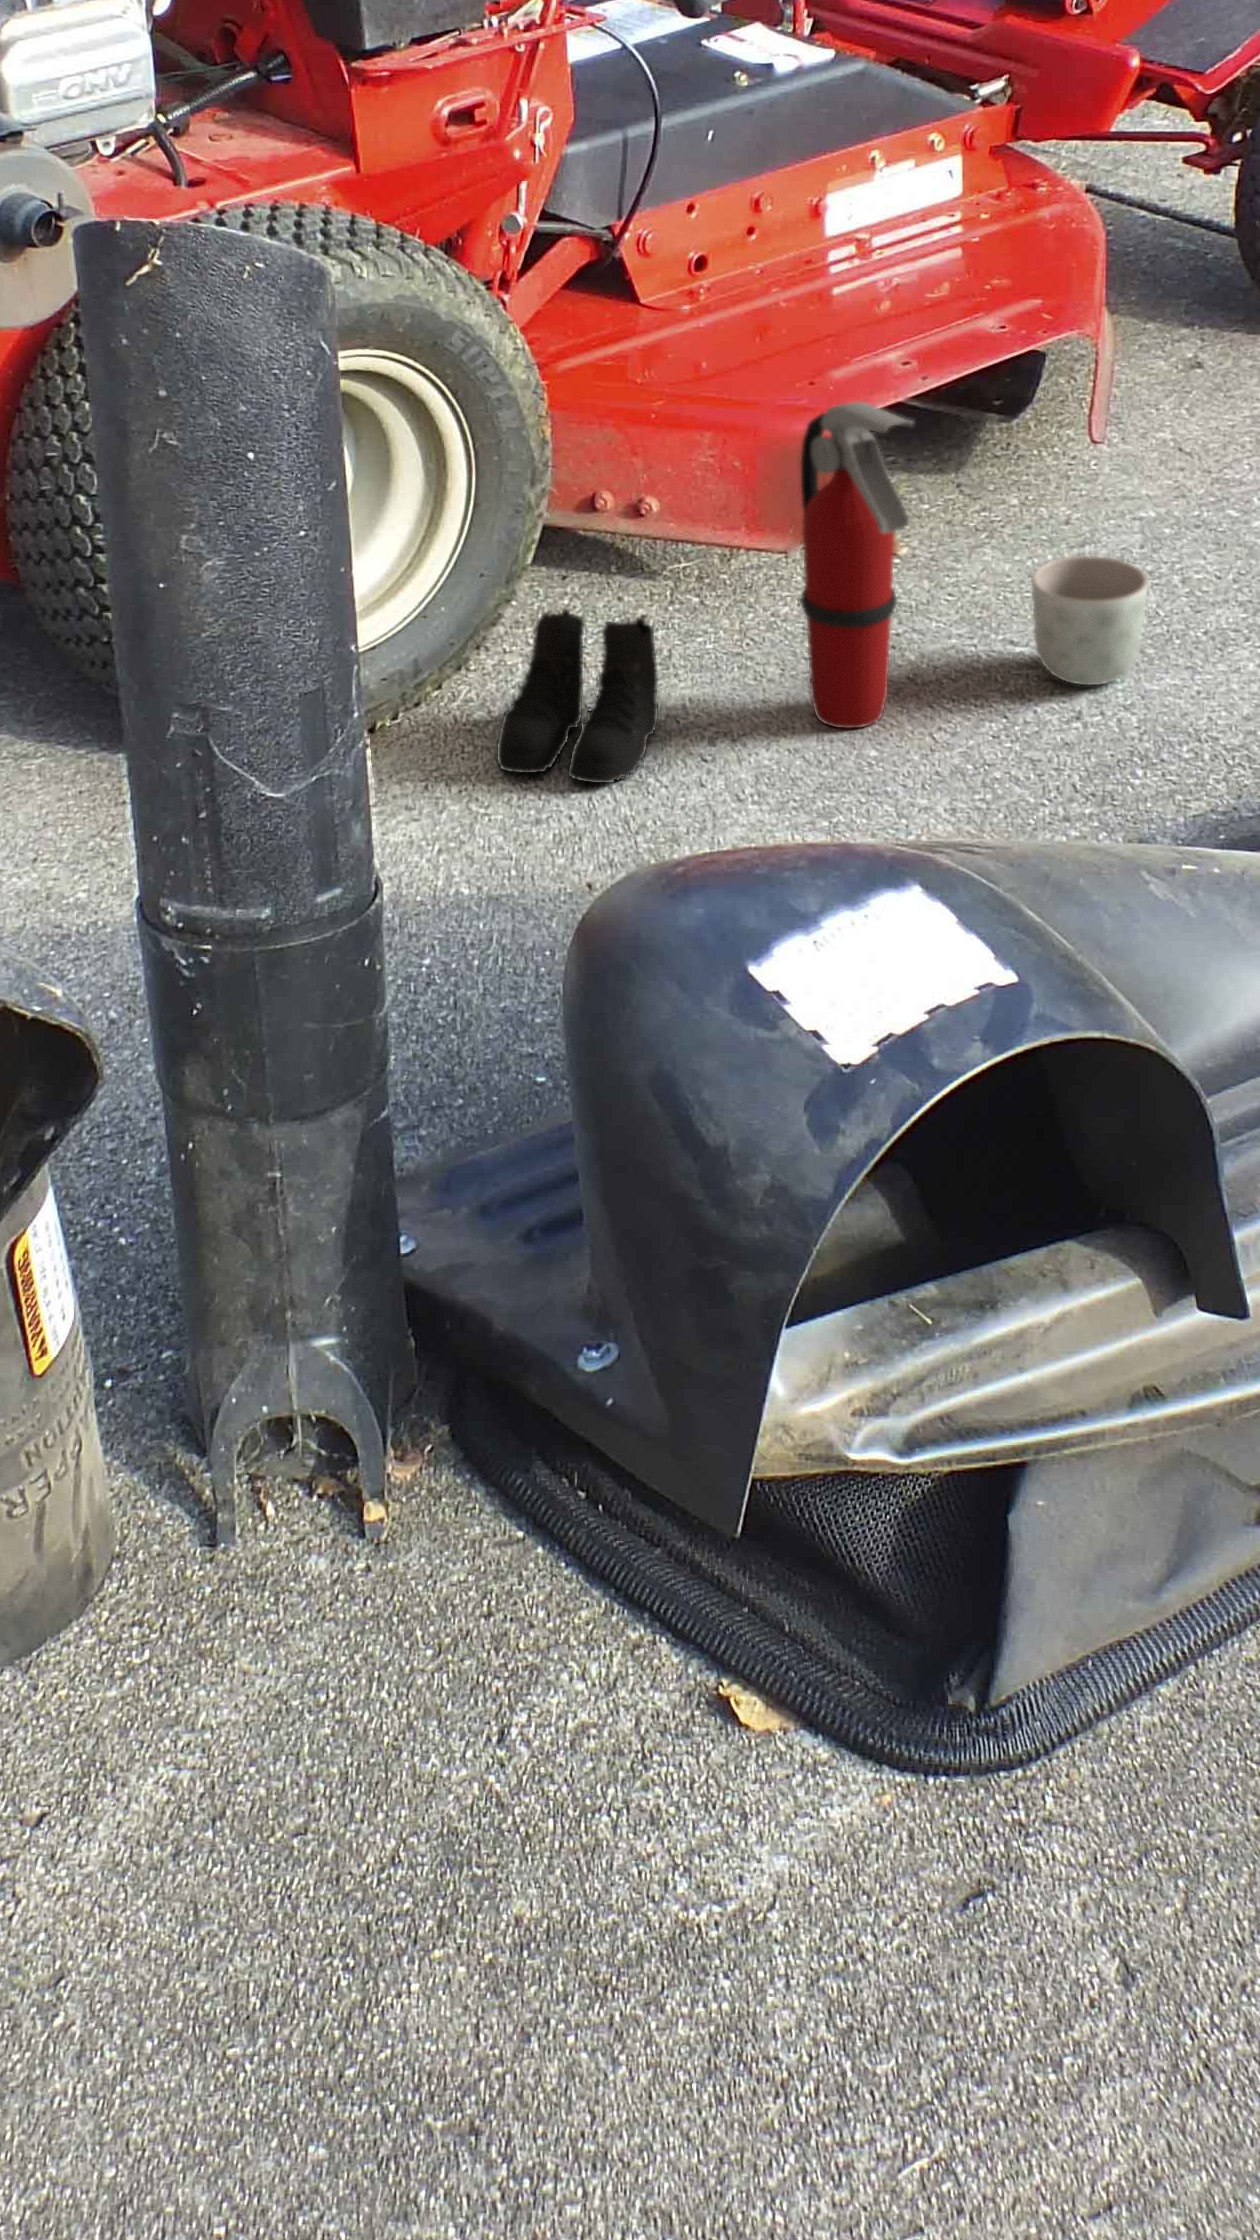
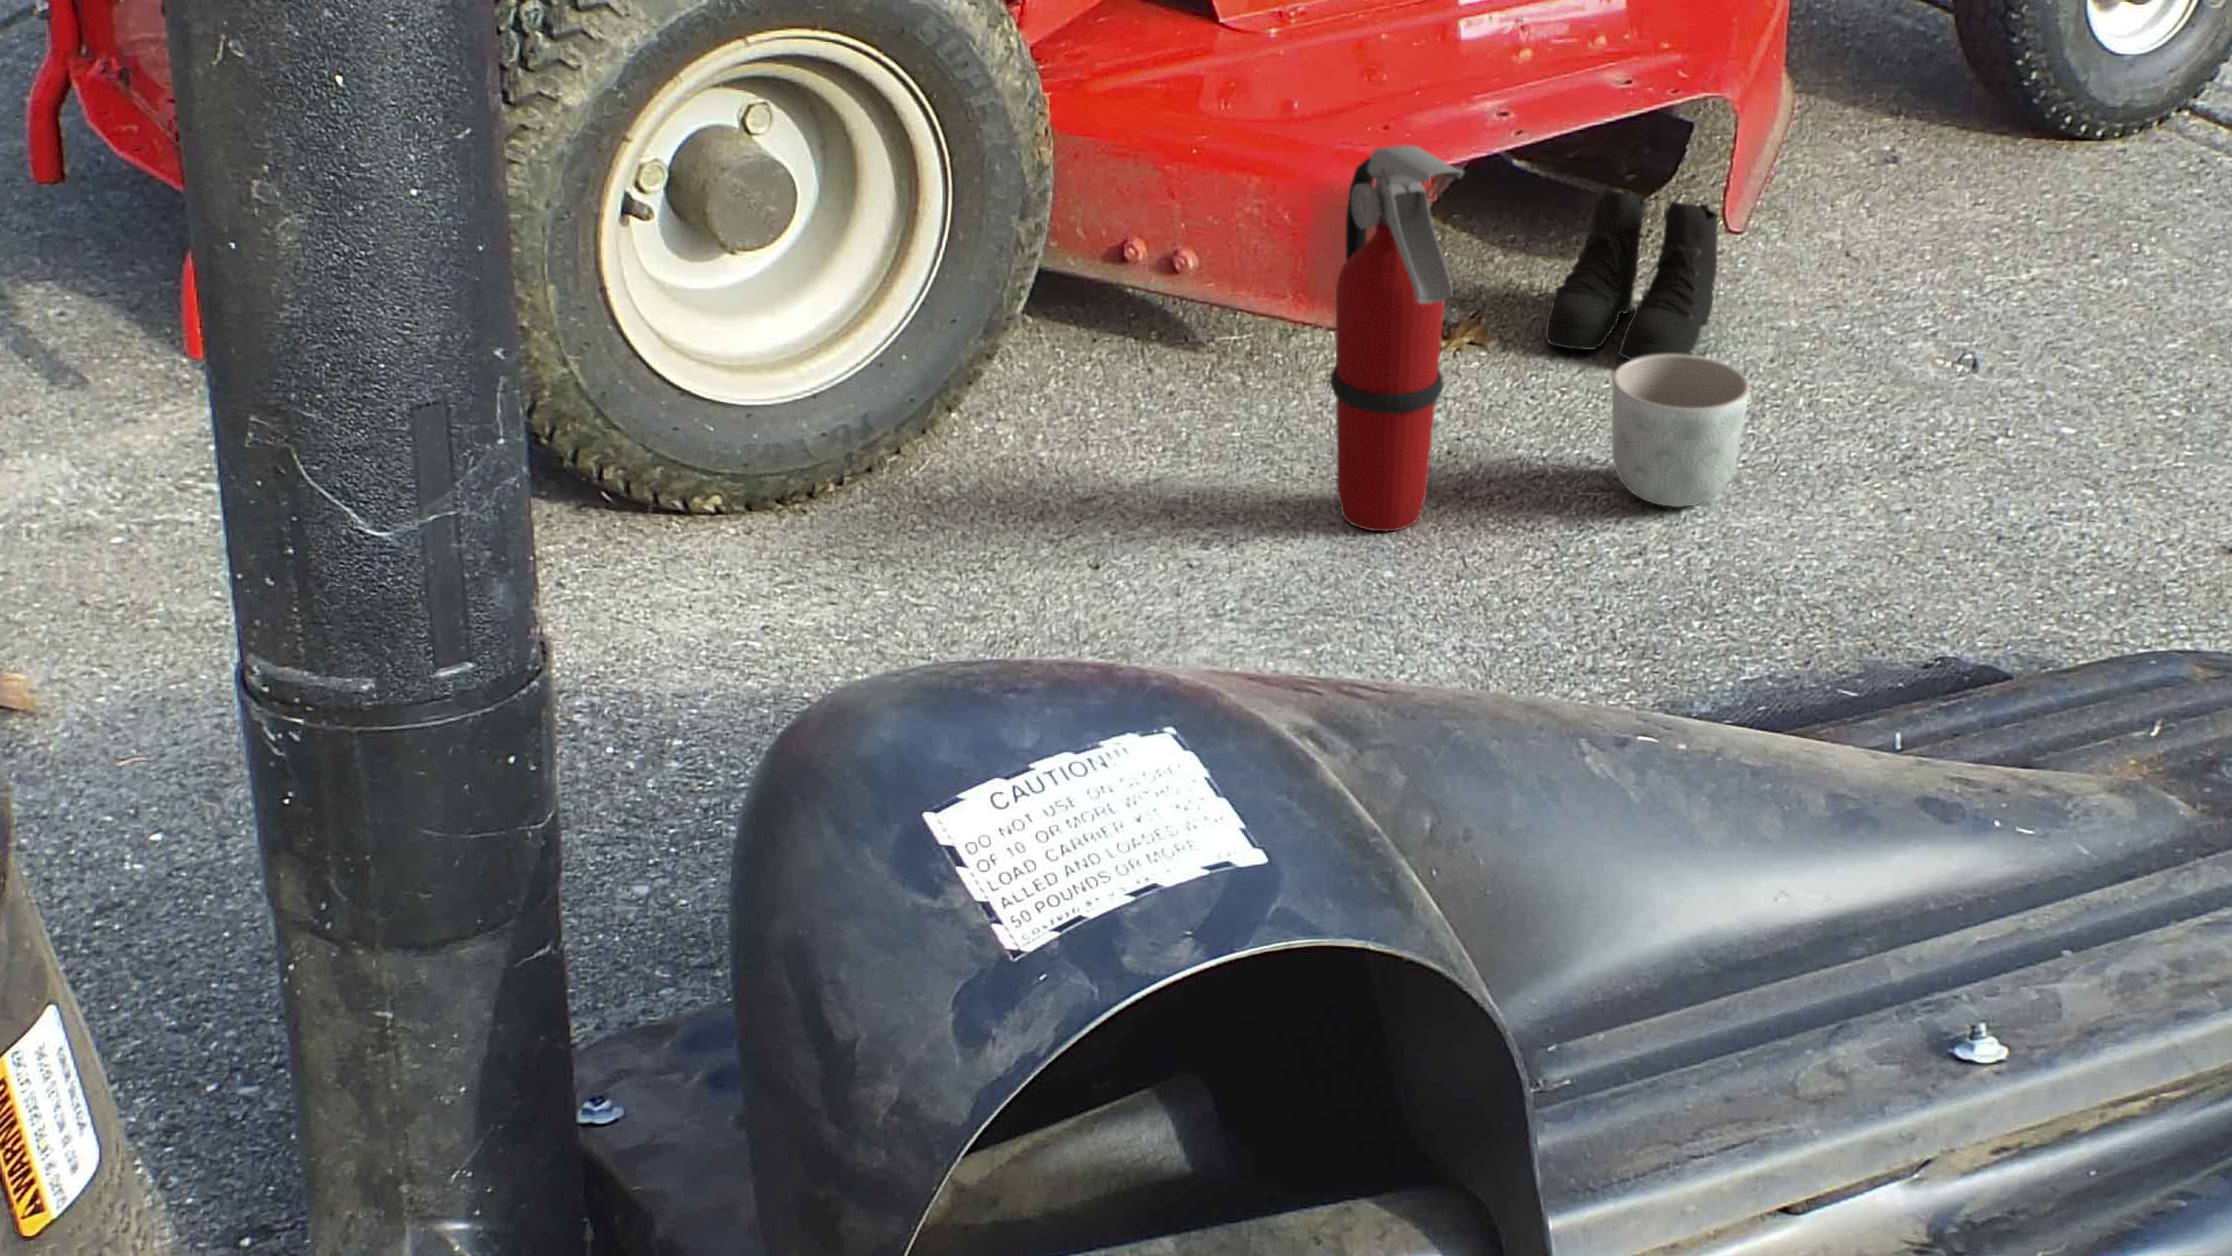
boots: present [497,609,658,783] -> present [1545,189,1718,360]

